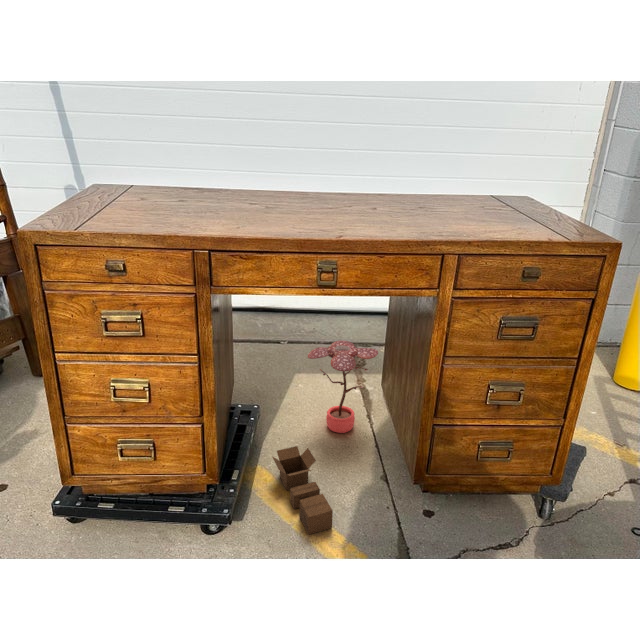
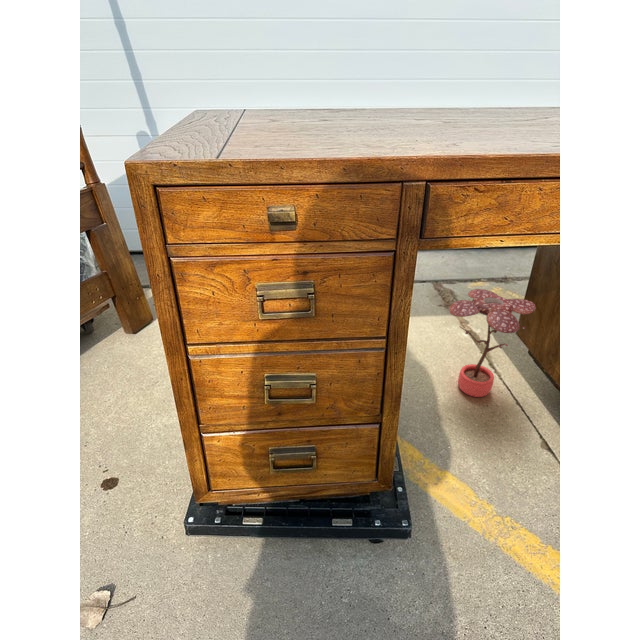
cardboard box: present [273,446,333,535] -> none [433,424,540,544]

